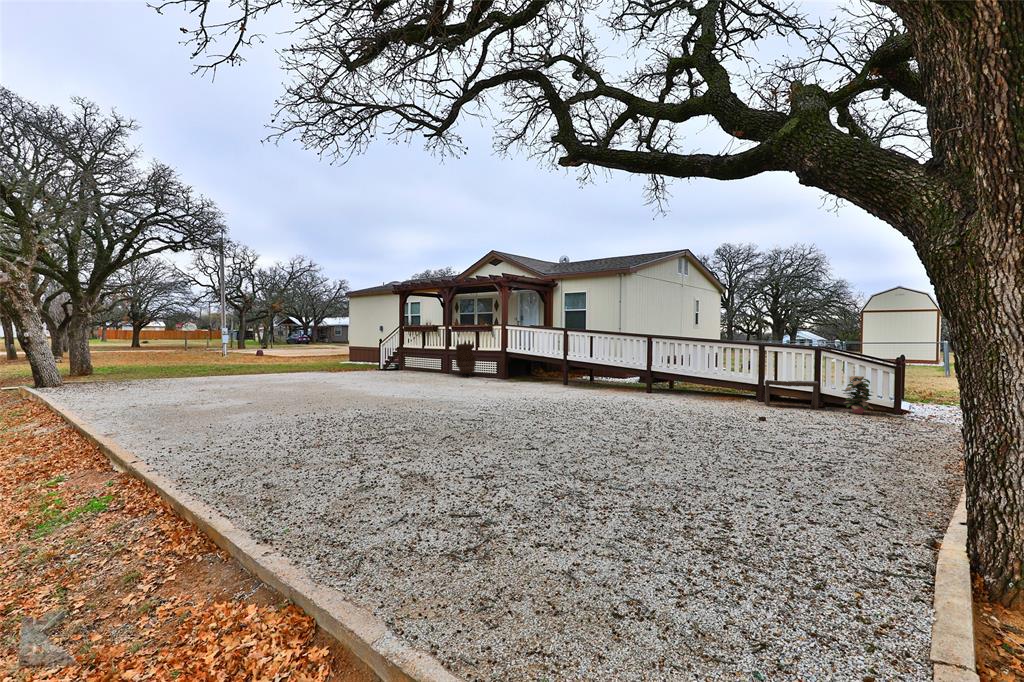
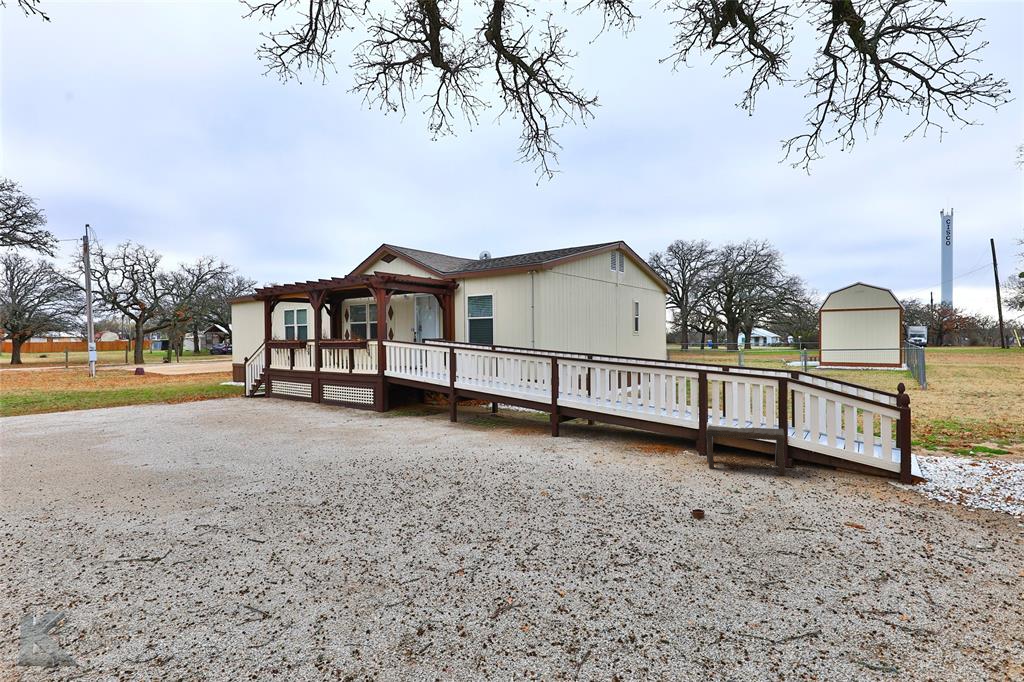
lounge chair: present [453,344,478,377] -> none [317,365,353,412]
decorative plant: present [843,376,873,414] -> none [820,425,873,486]

